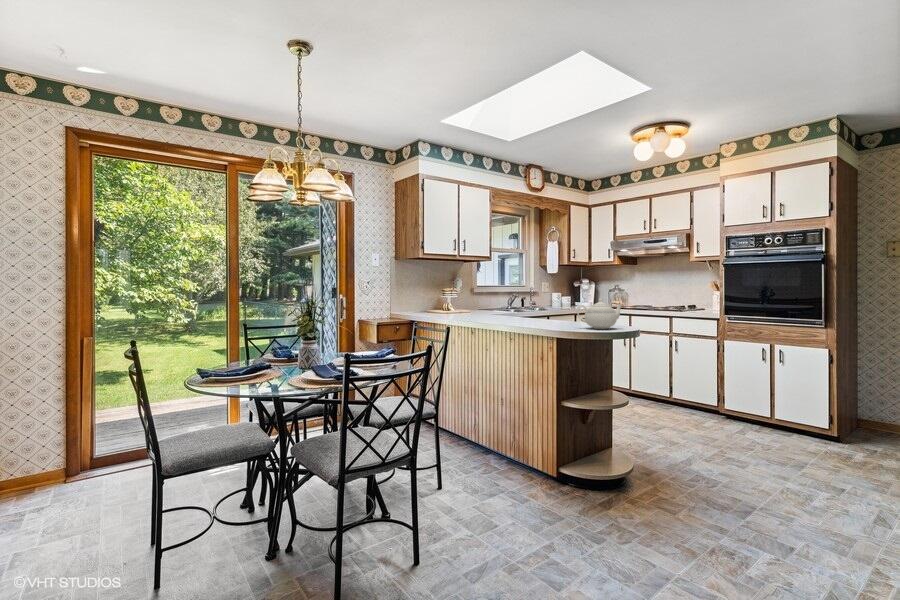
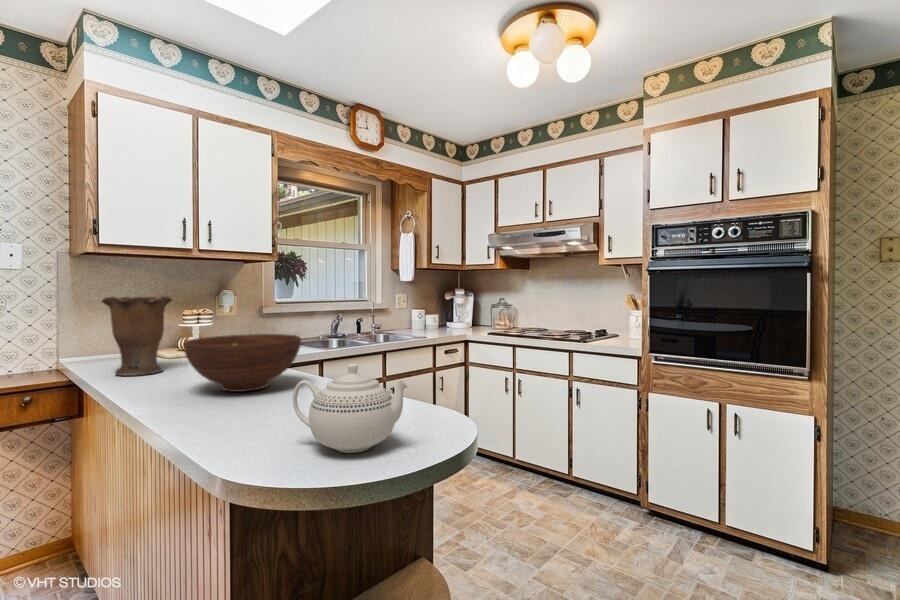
vase: none [435,280,464,319] -> present [102,296,172,376]
fruit bowl: none [494,298,544,321] -> present [183,334,301,392]

